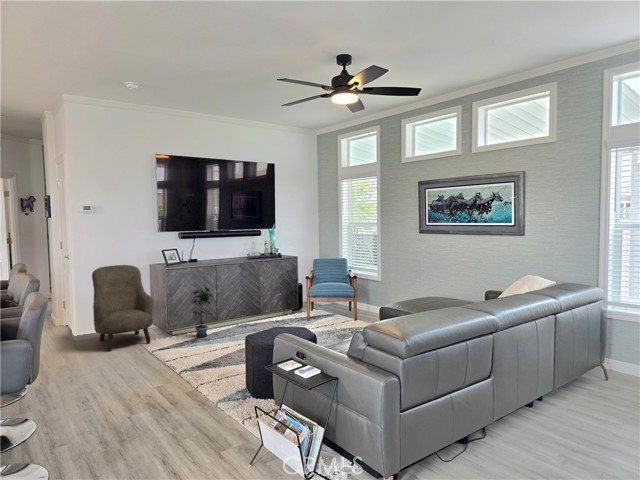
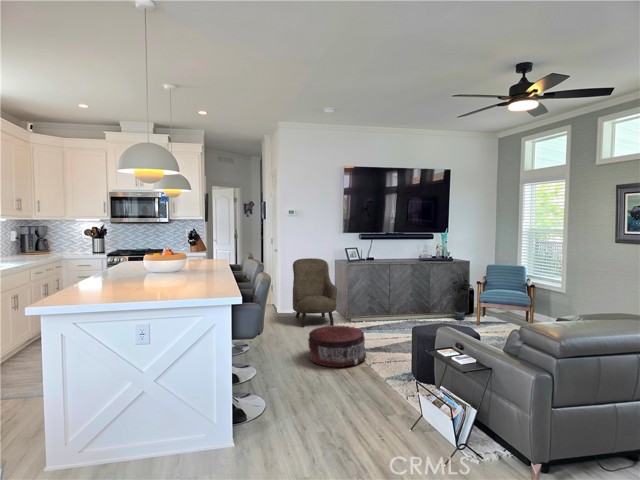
potted plant: present [193,285,214,337] -> present [453,279,472,320]
pouf: none [115,344,194,400] -> present [308,325,366,367]

